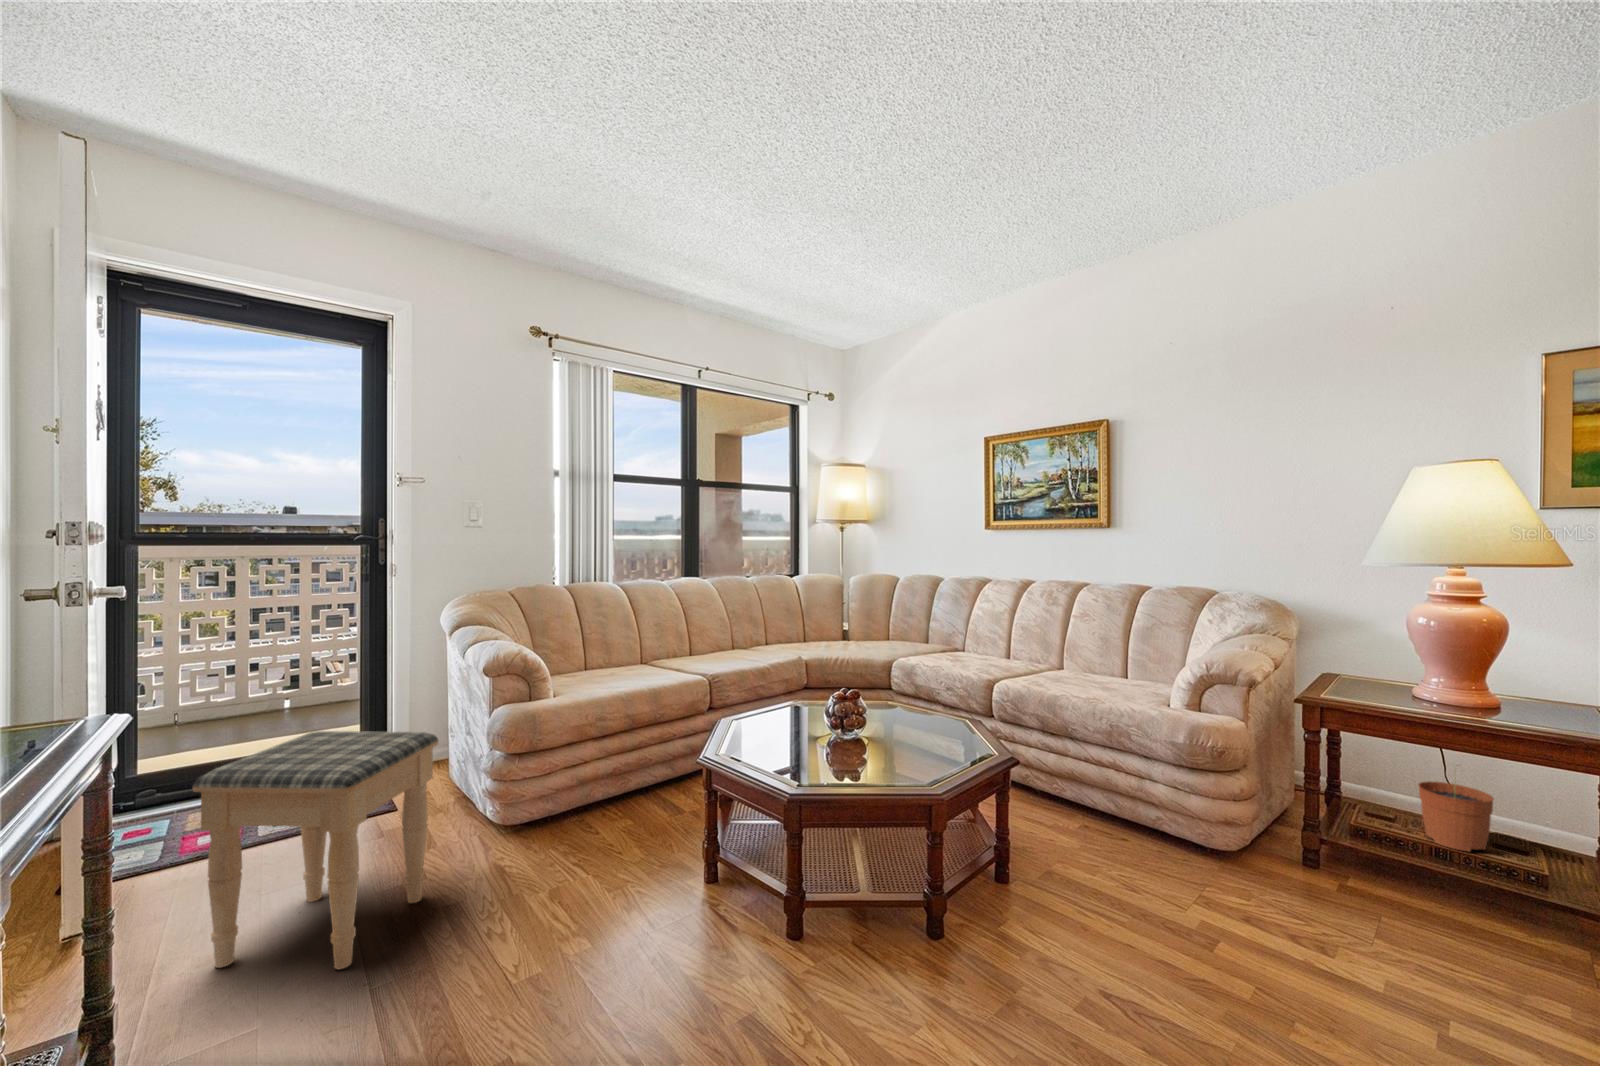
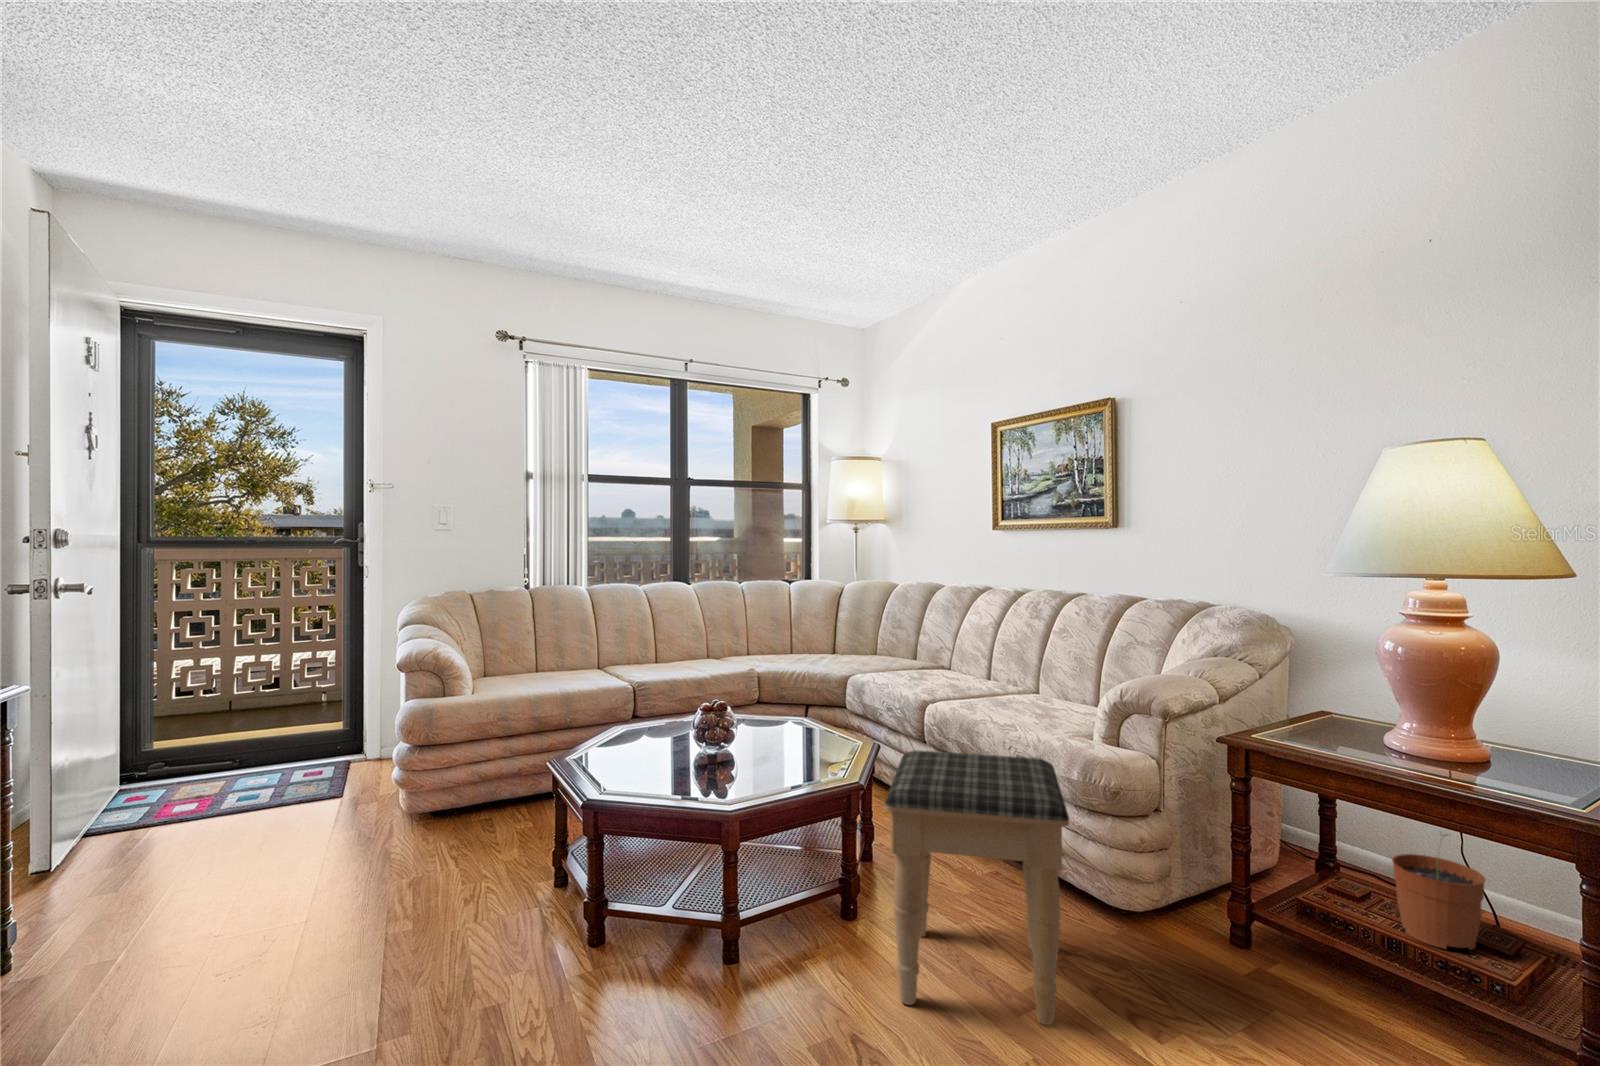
footstool: present [193,731,438,969] -> present [885,750,1070,1025]

